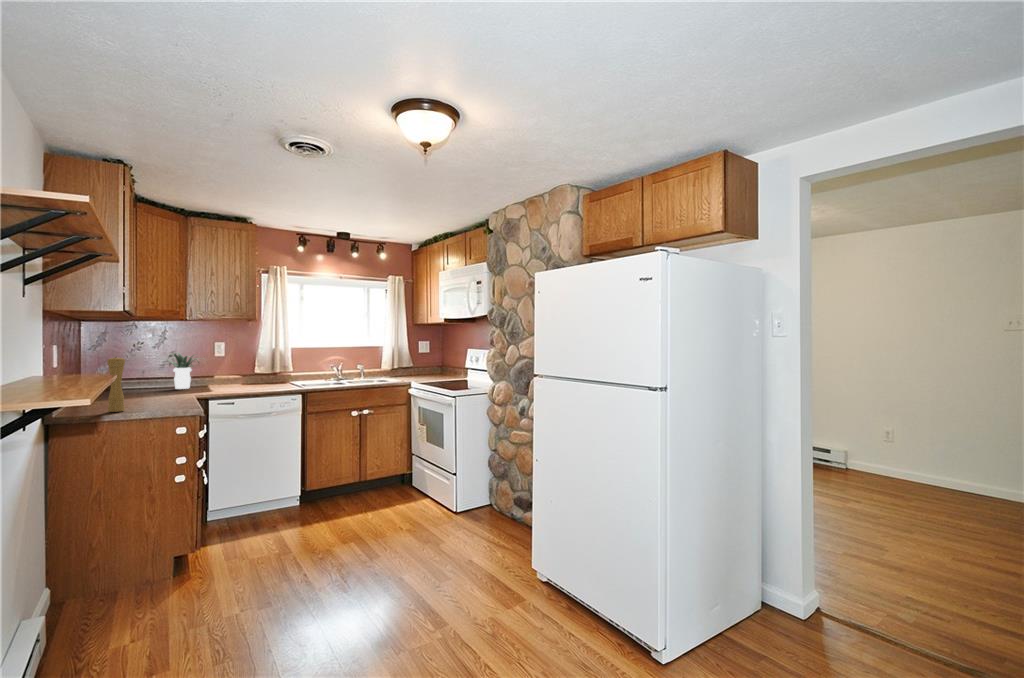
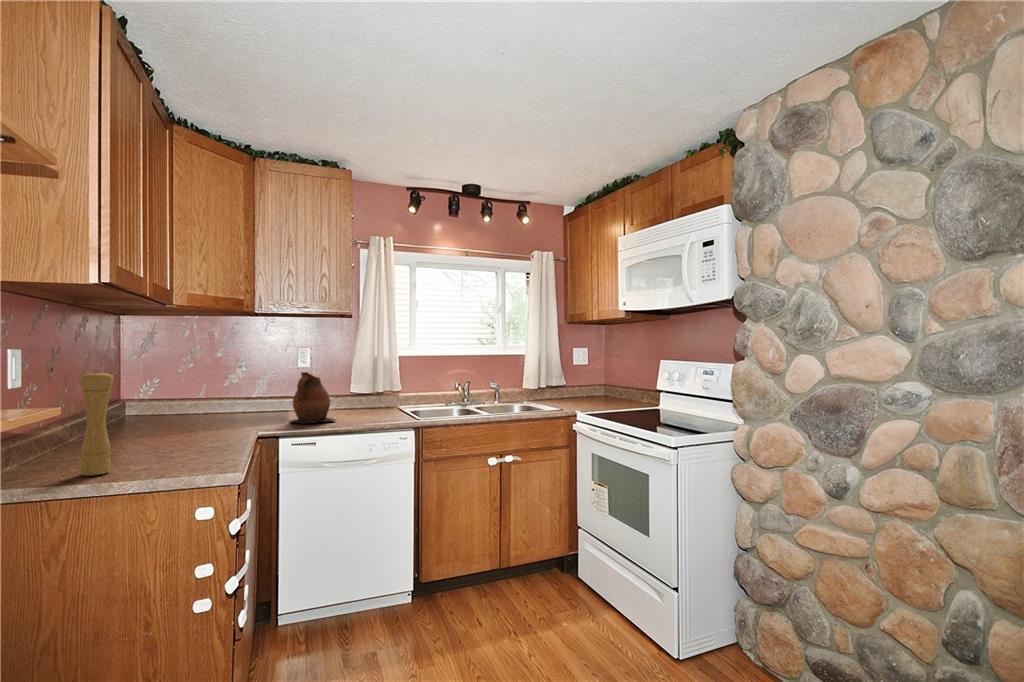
potted plant: present [170,353,197,389] -> none [212,362,285,416]
ceramic pitcher: none [213,358,248,391] -> present [291,372,336,423]

